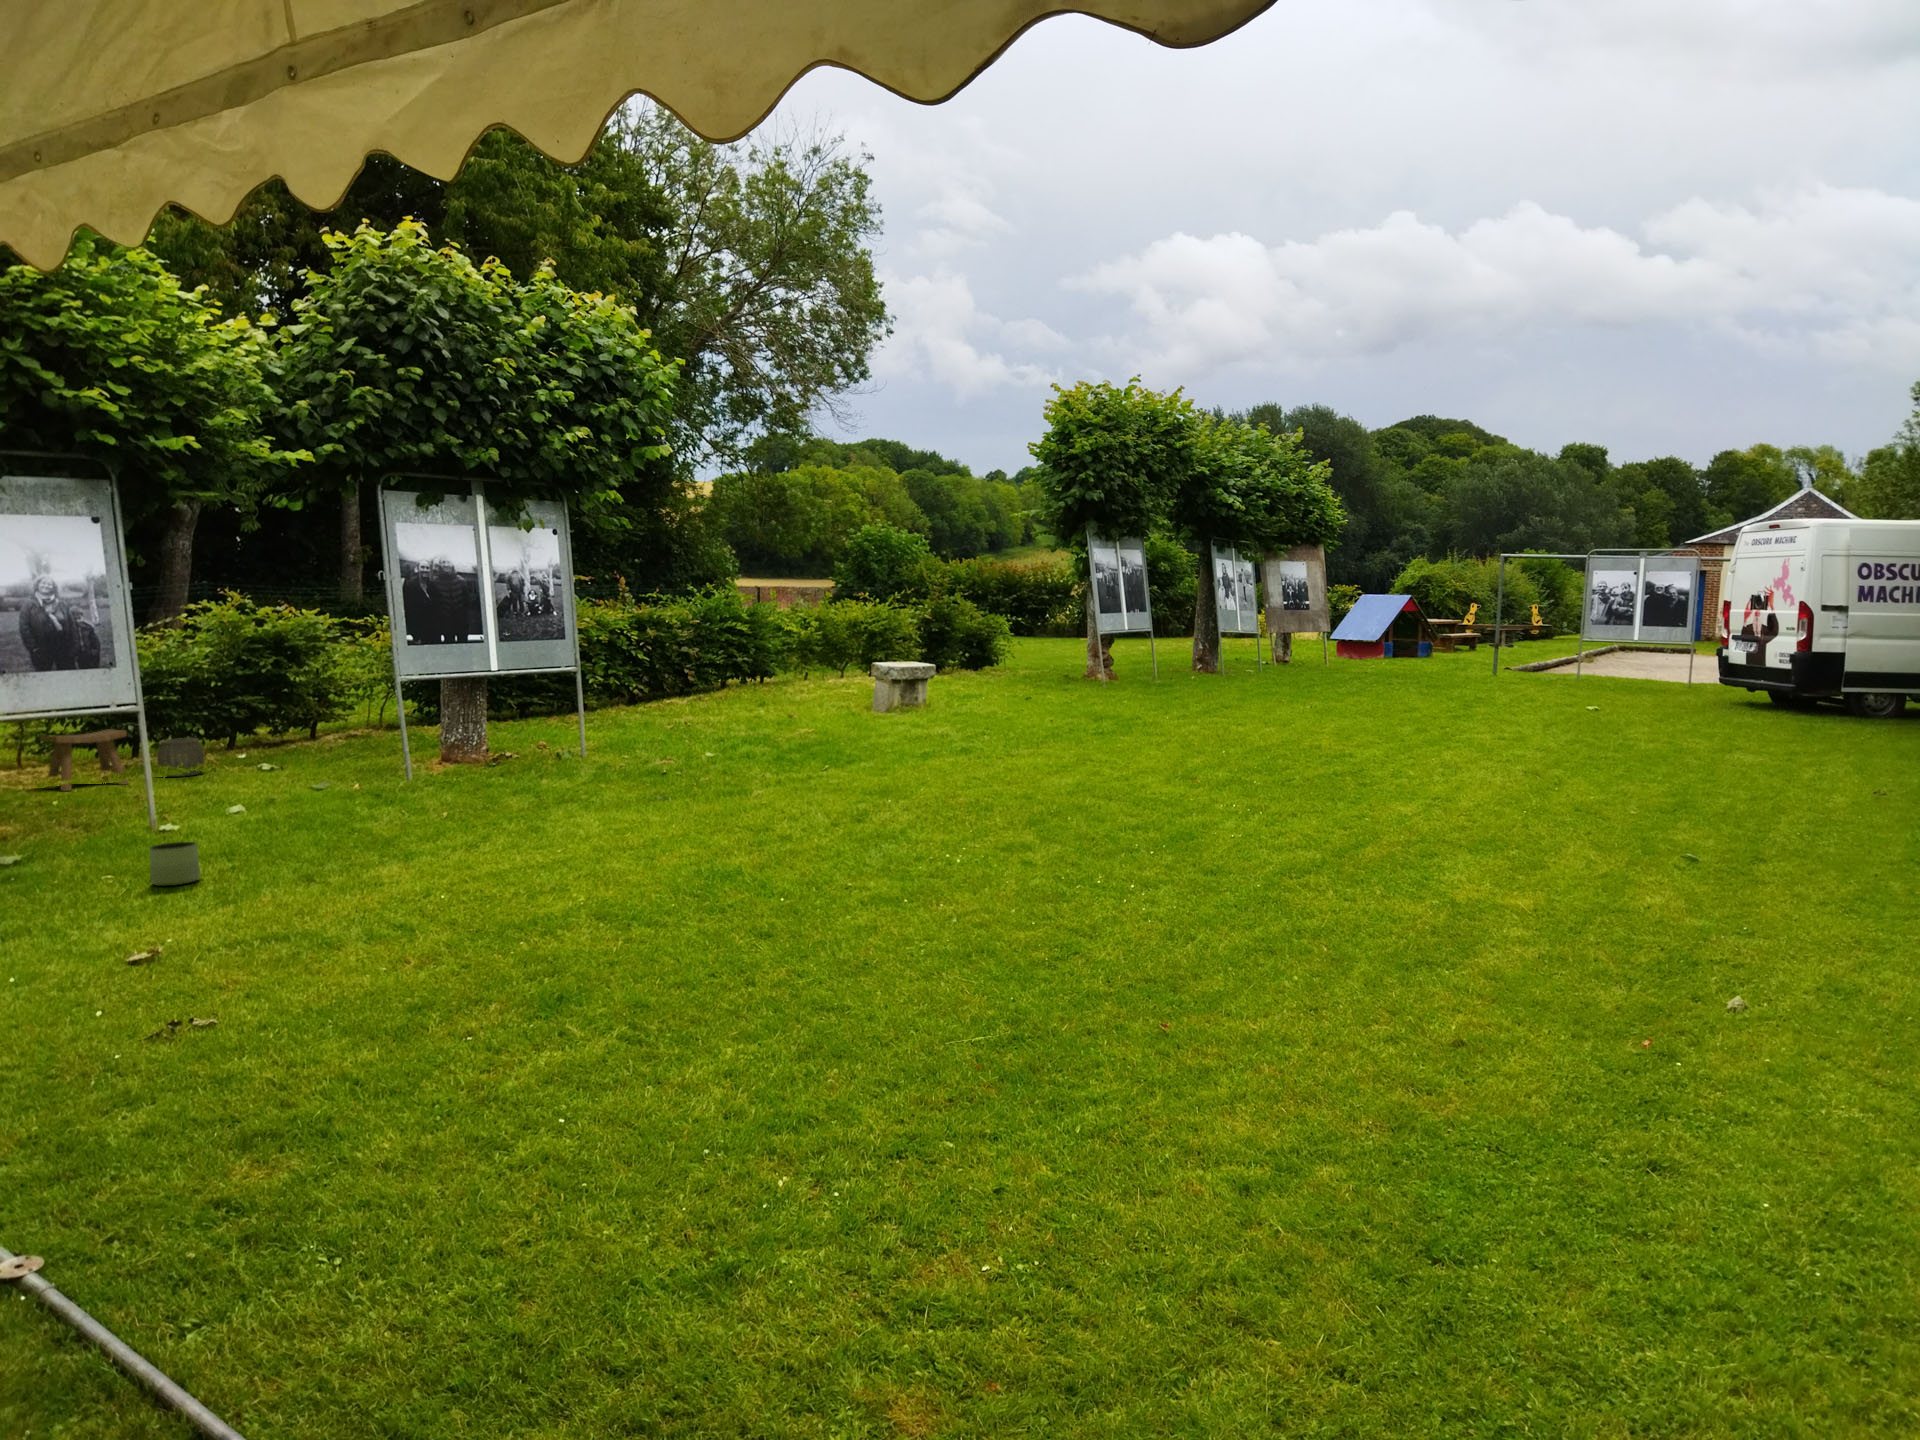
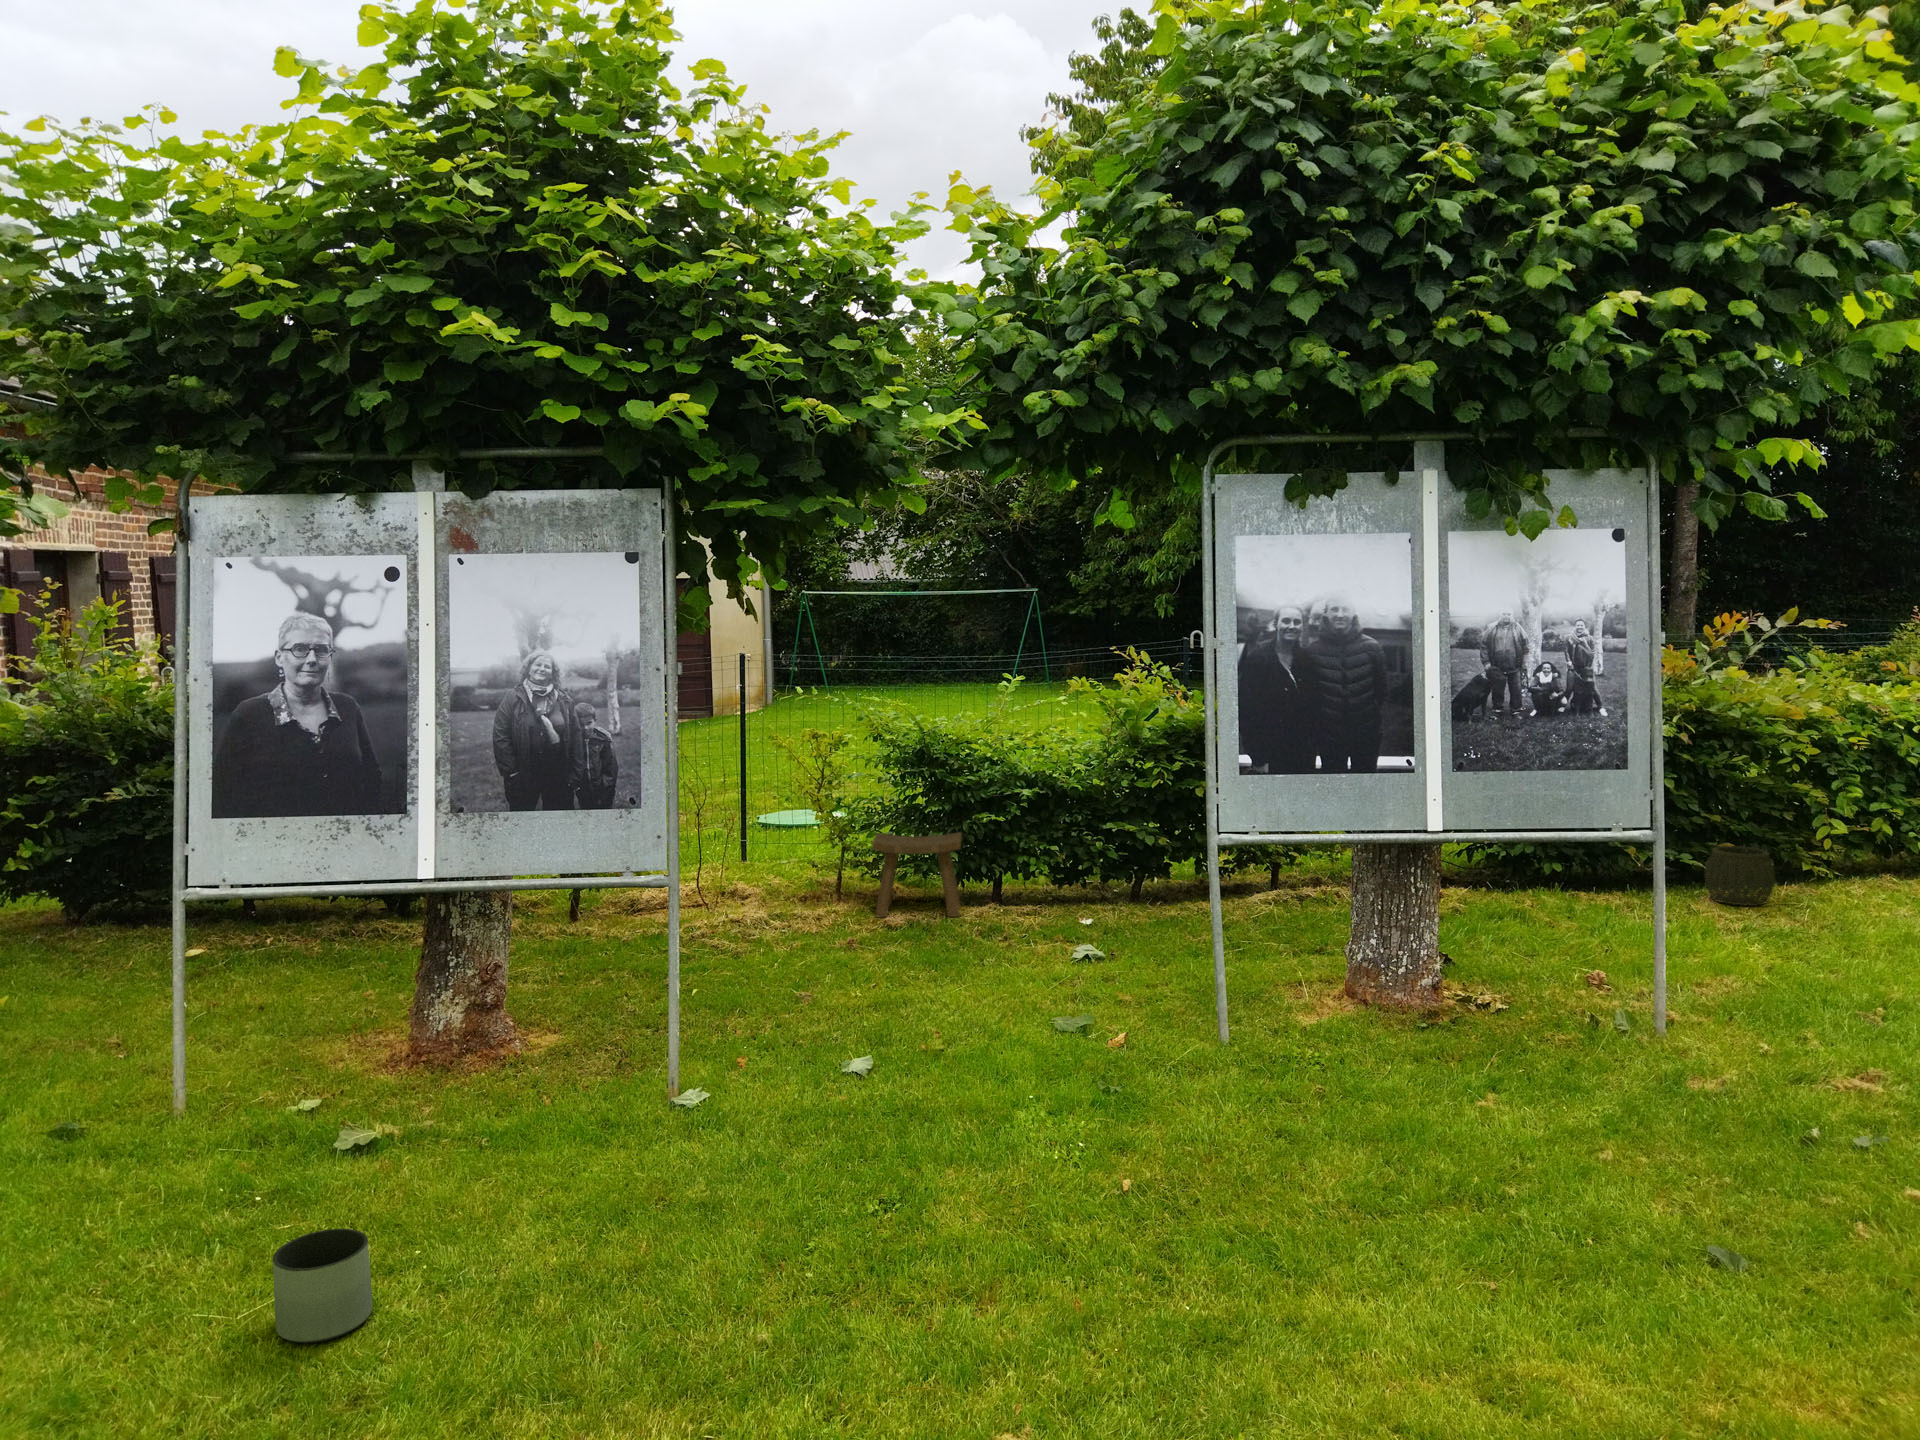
woven basket: present [157,738,204,777] -> present [1705,846,1775,906]

